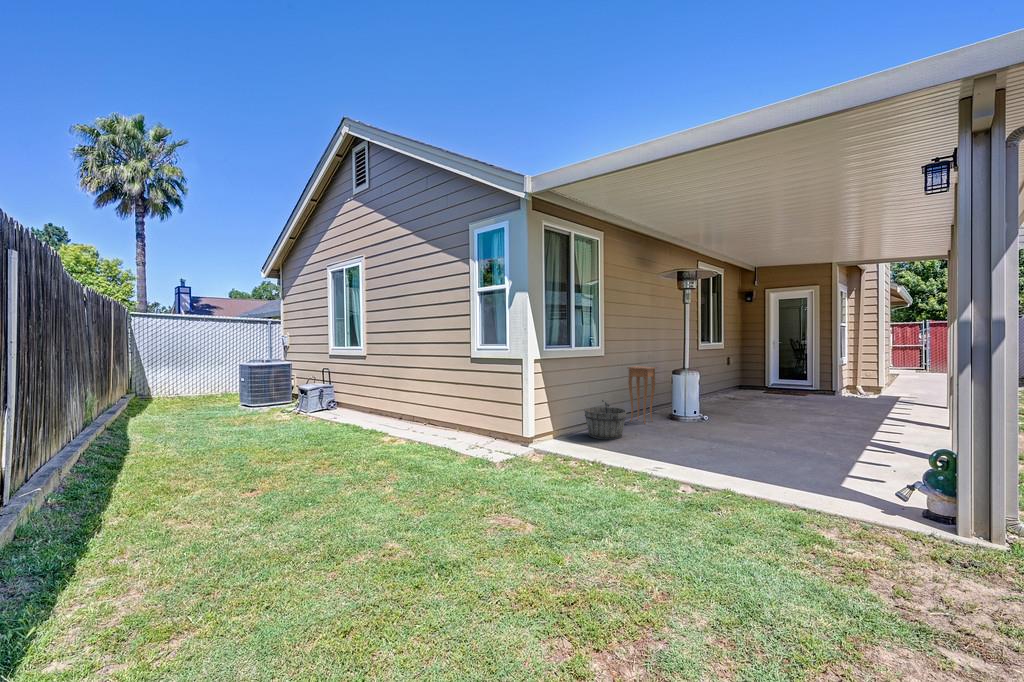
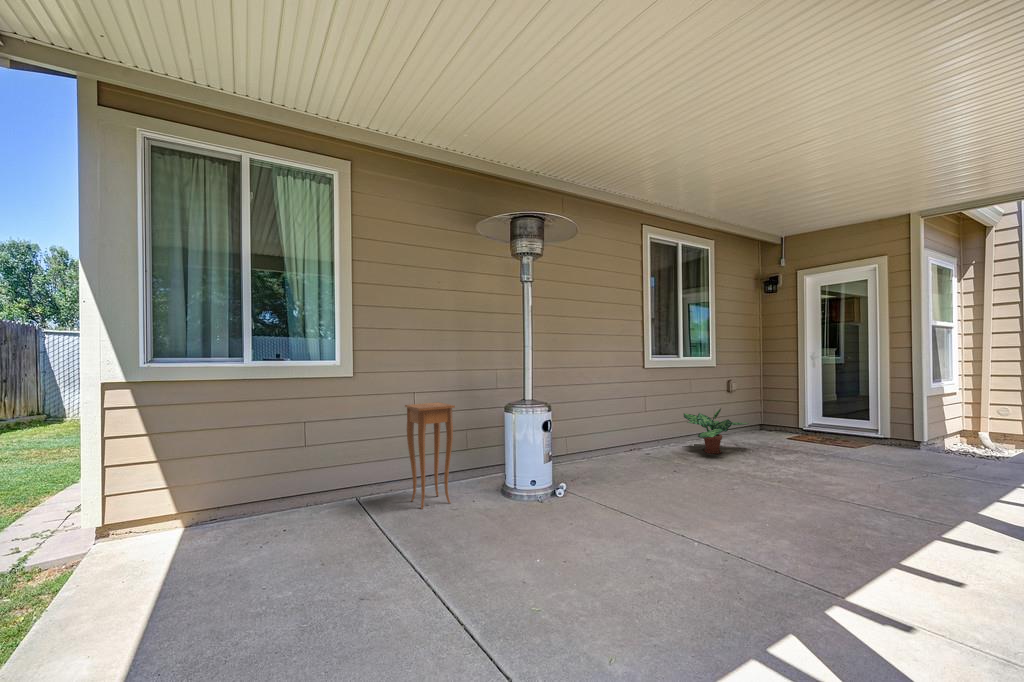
potted plant: none [716,372,755,399] -> present [684,409,748,454]
wooden bucket: present [584,400,626,440] -> none [229,471,317,552]

